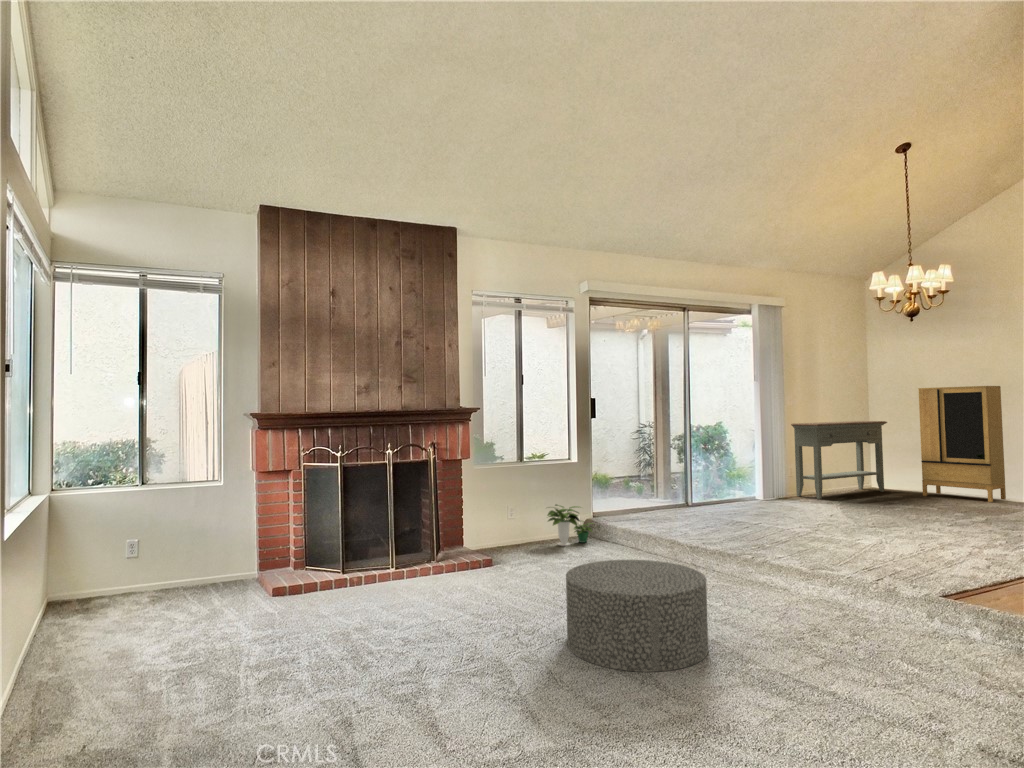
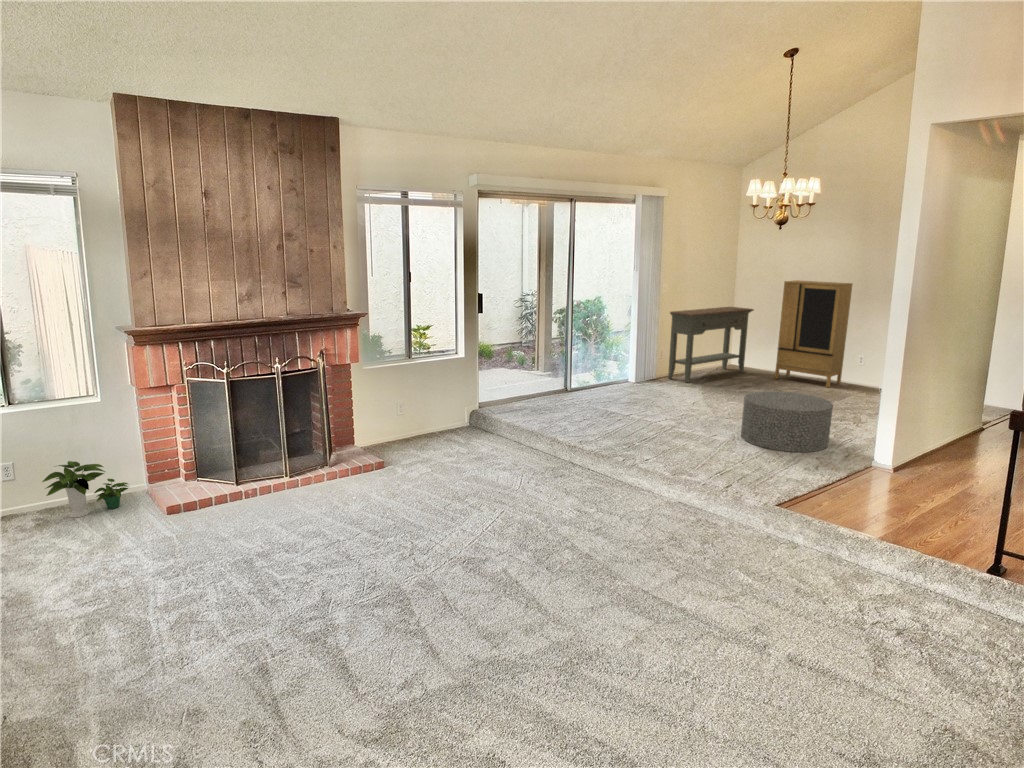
potted plant: present [548,505,592,546] -> present [42,461,128,517]
ottoman: present [566,560,708,672] -> present [741,391,833,452]

